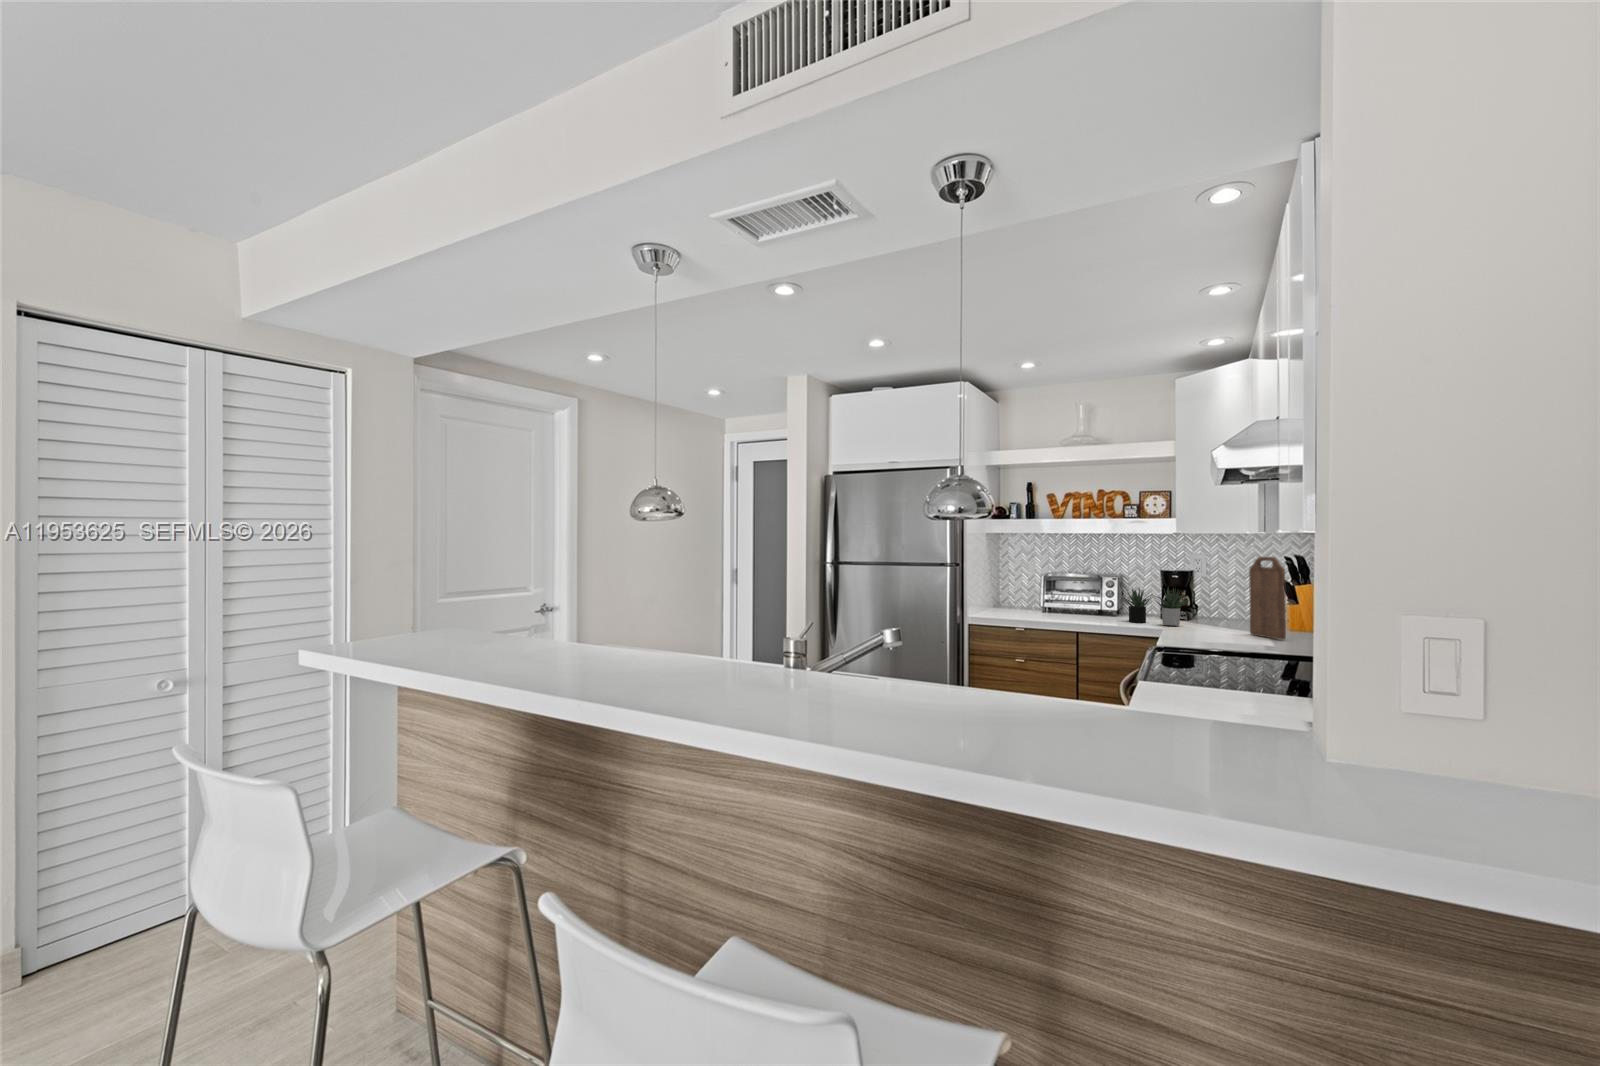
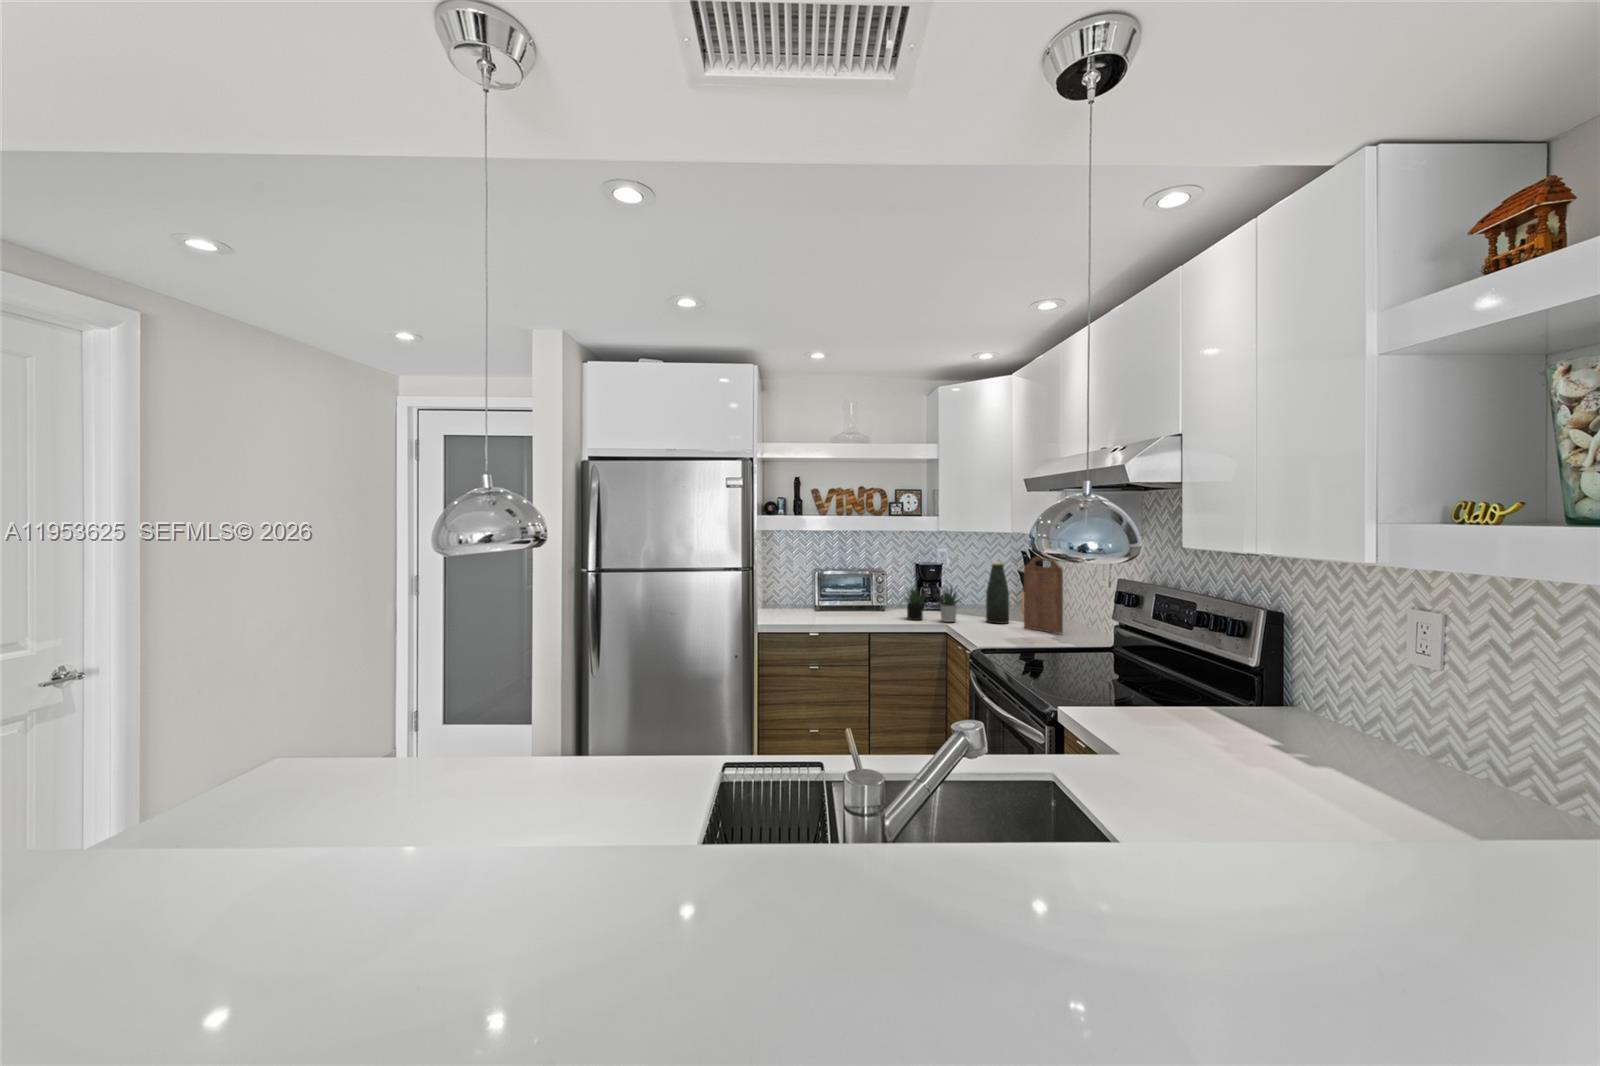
bottle: none [1216,565,1243,630] -> present [986,563,1009,624]

